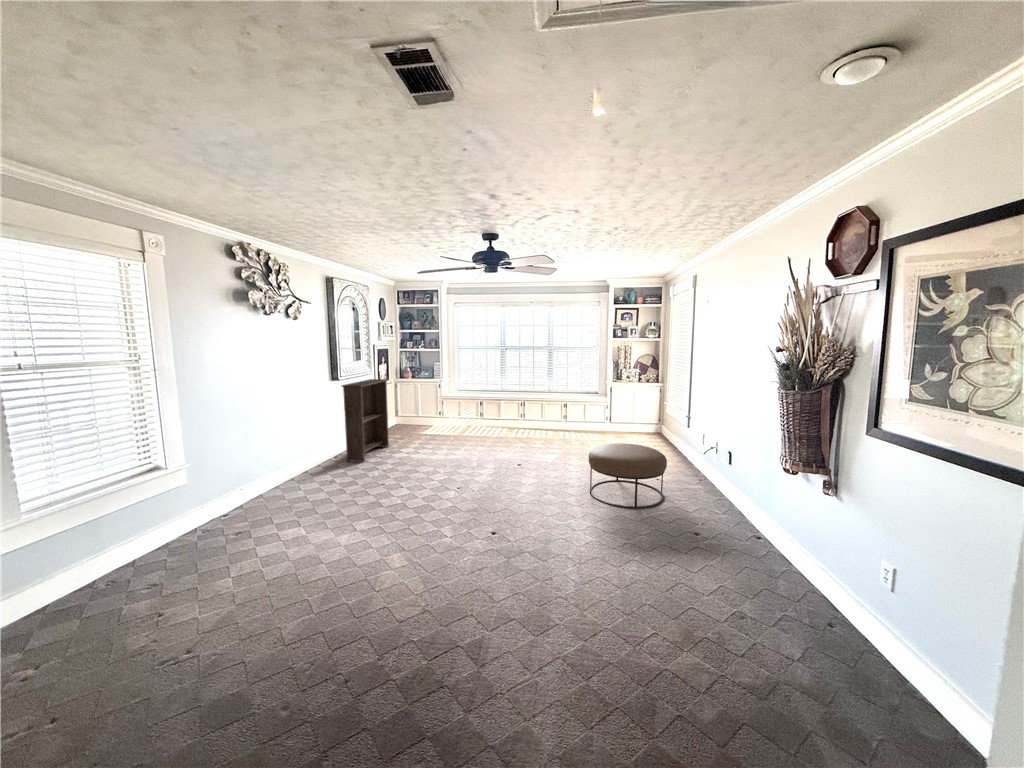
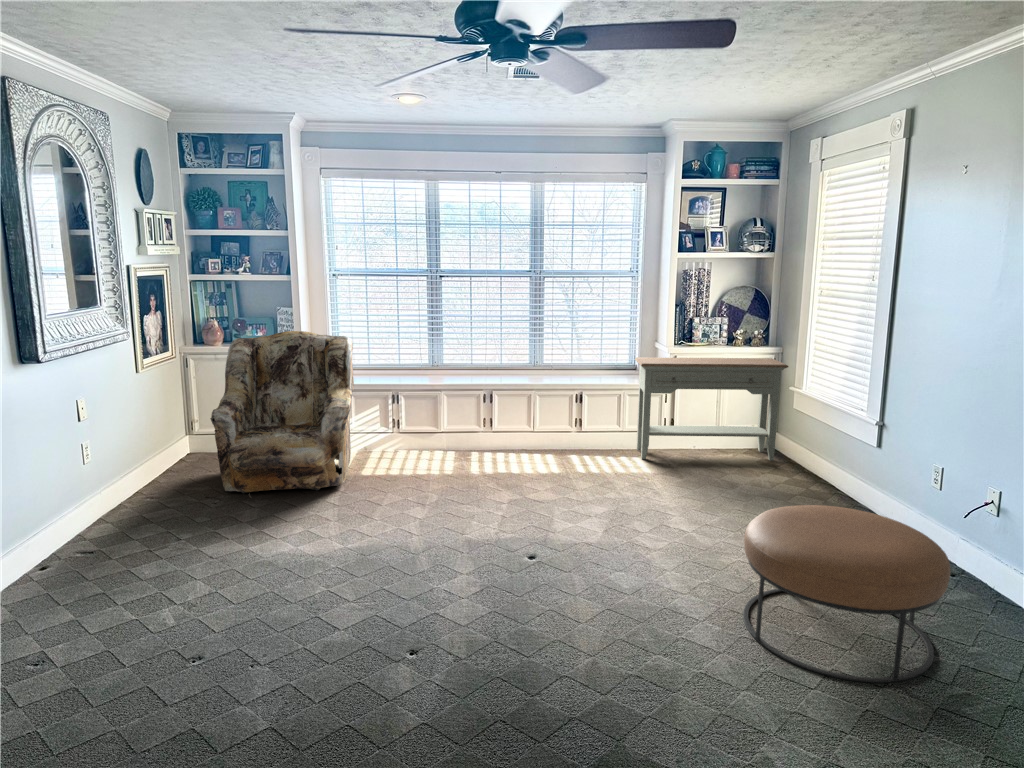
armchair: none [401,373,463,440] -> present [210,331,354,493]
bookshelf: present [342,379,389,462] -> none [45,355,186,584]
console table: none [591,387,662,439] -> present [635,357,788,461]

